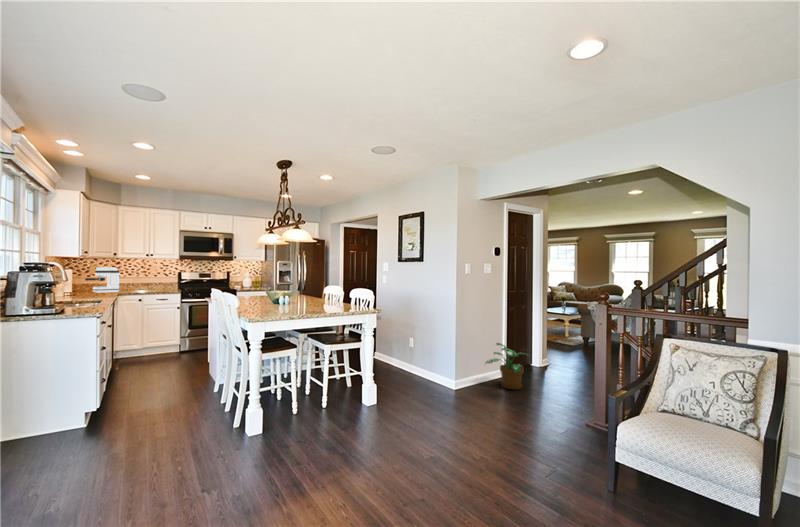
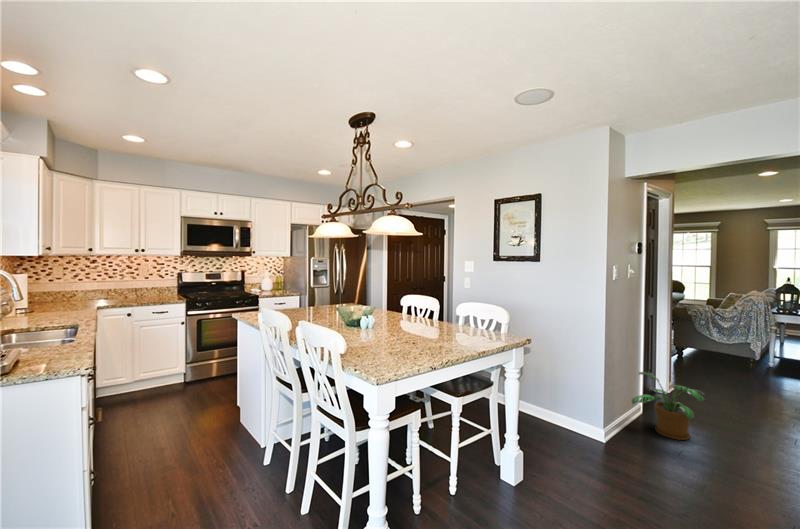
coffee maker: present [85,267,119,293] -> none [48,268,99,306]

